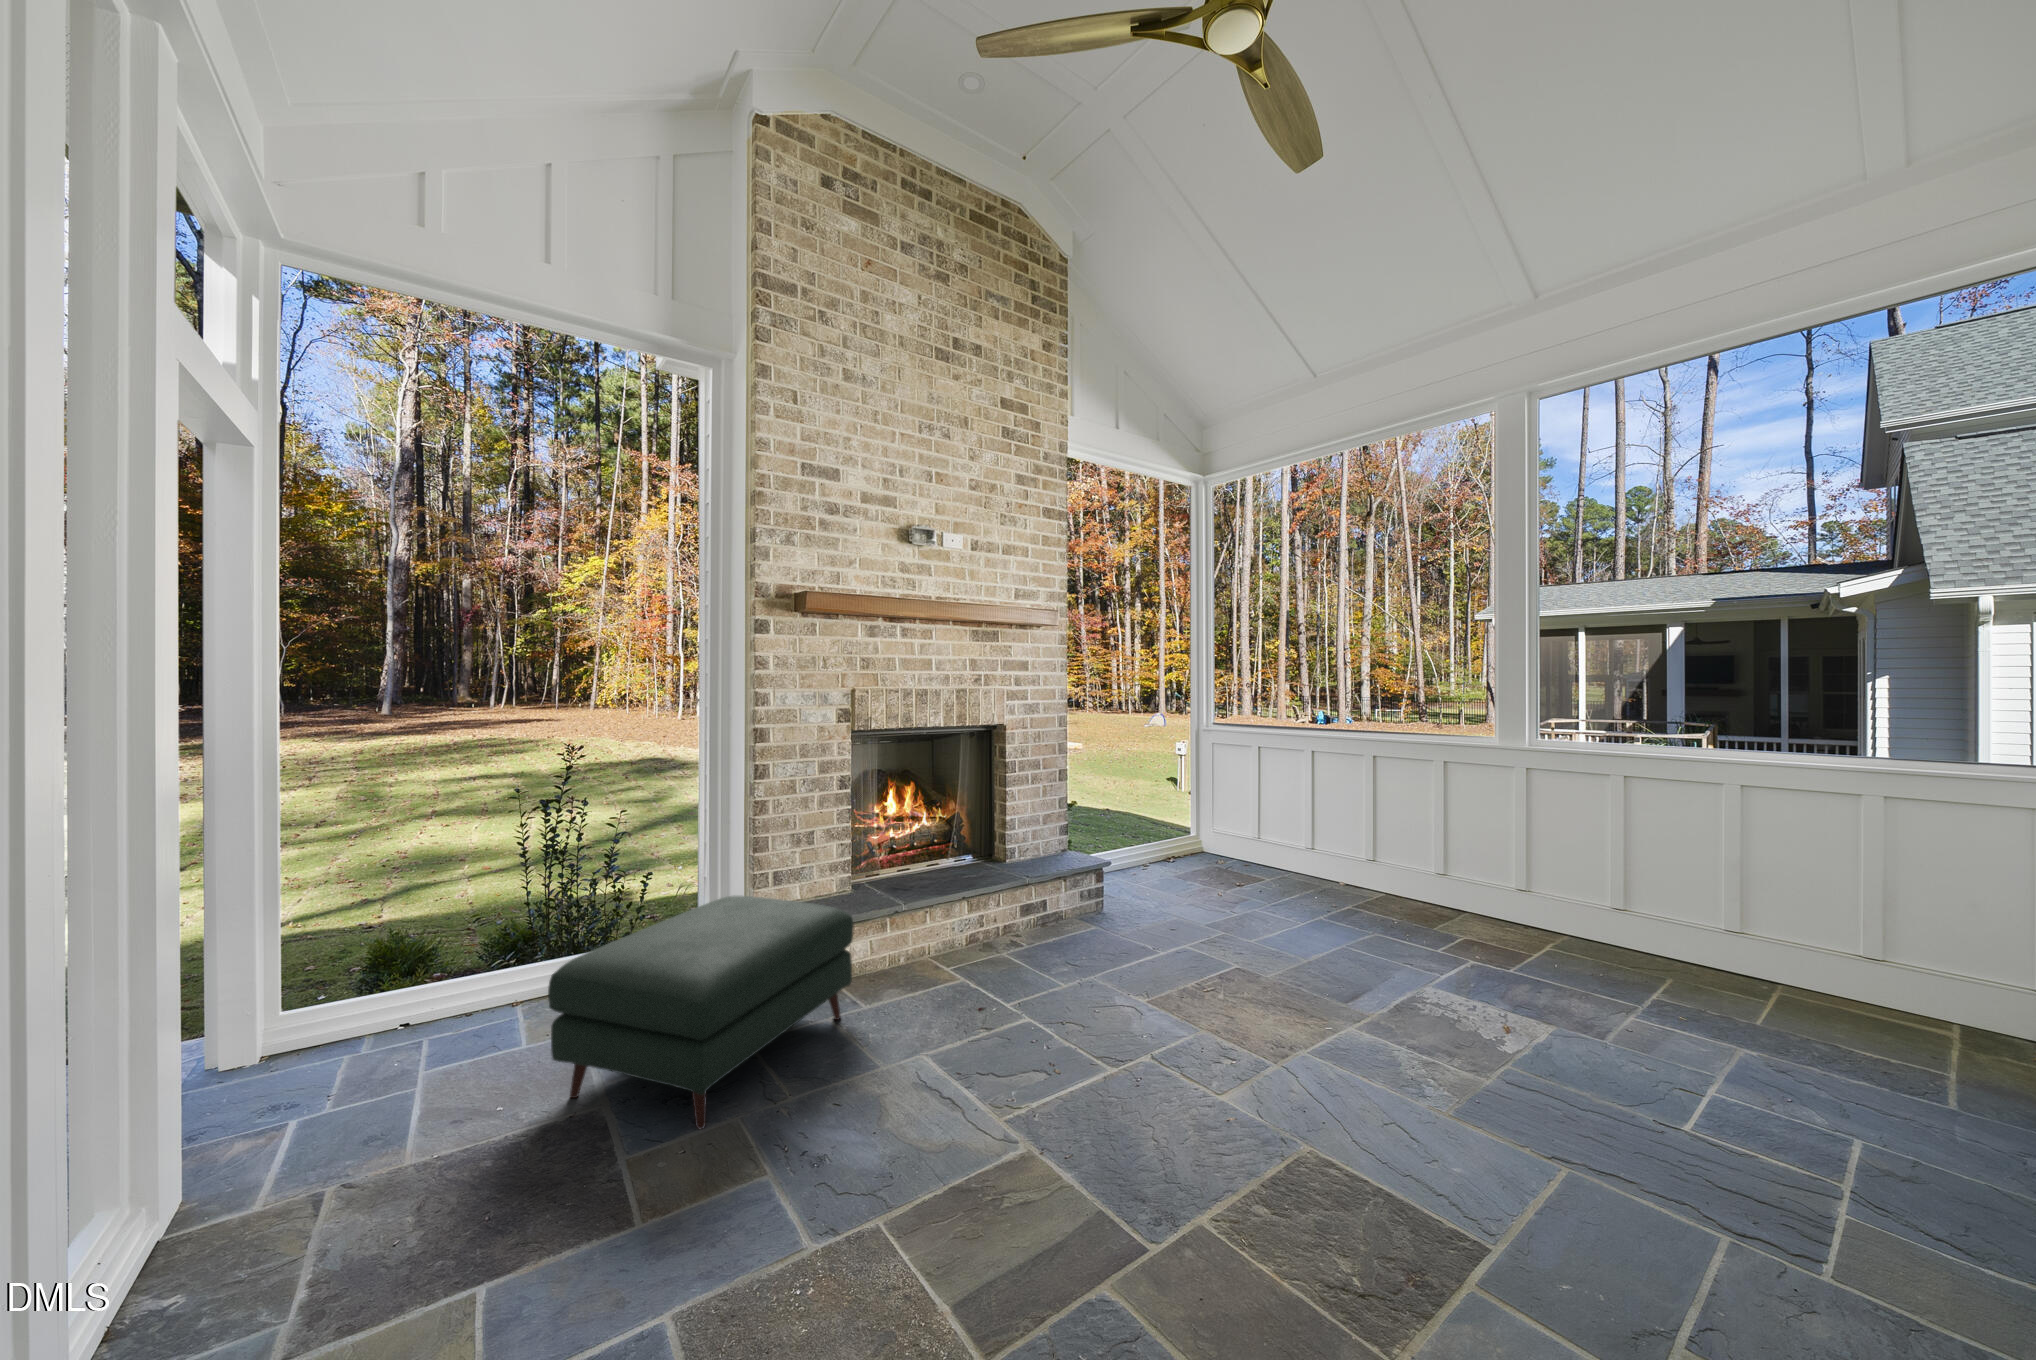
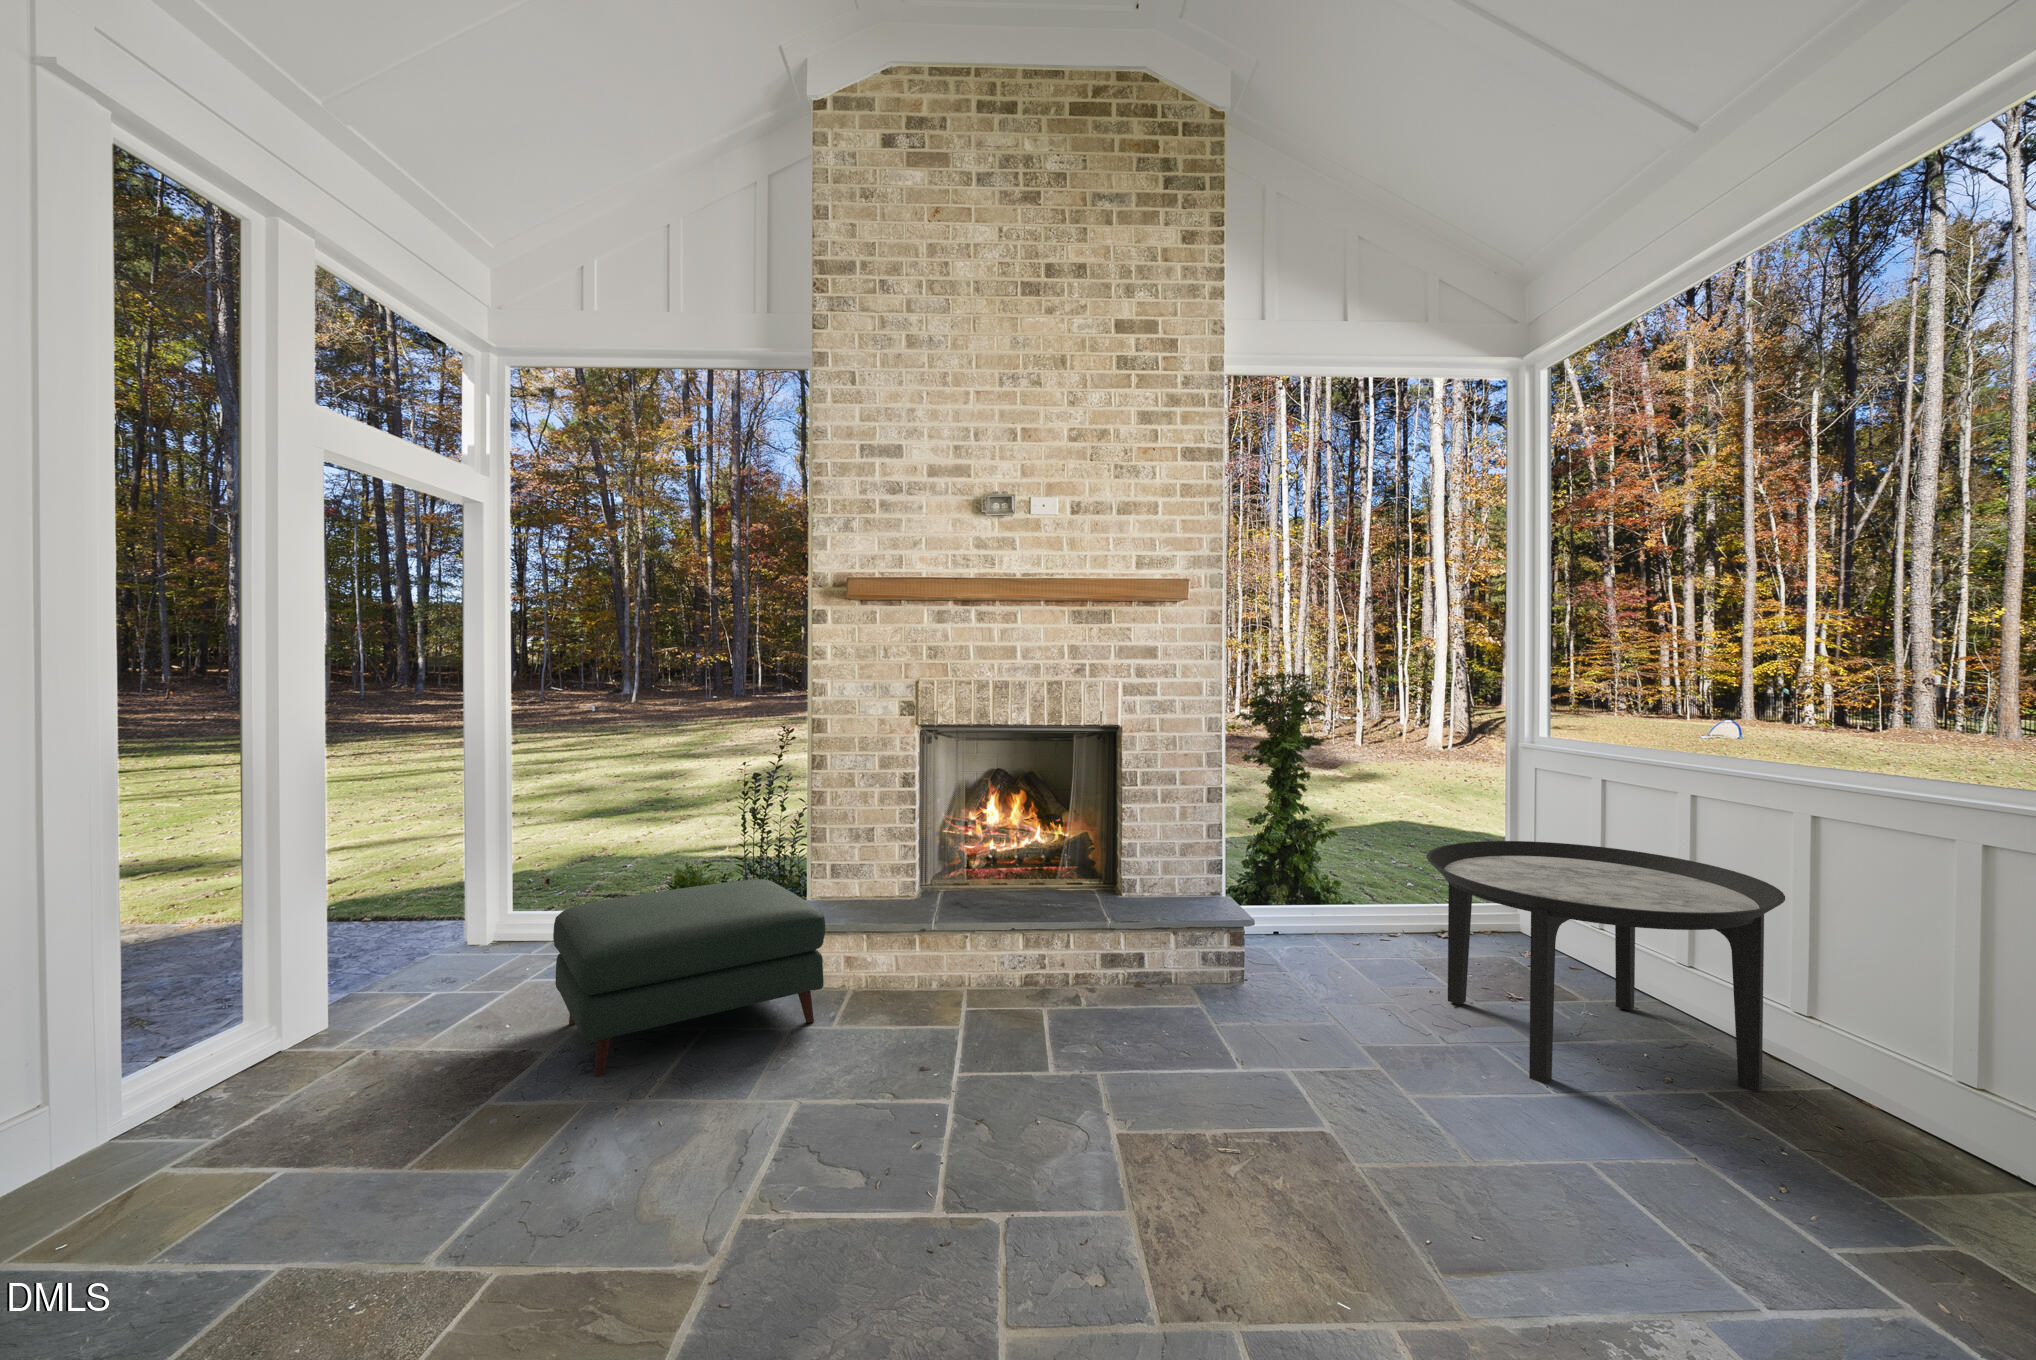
round table: none [1212,784,1401,926] -> present [1427,841,1785,1092]

